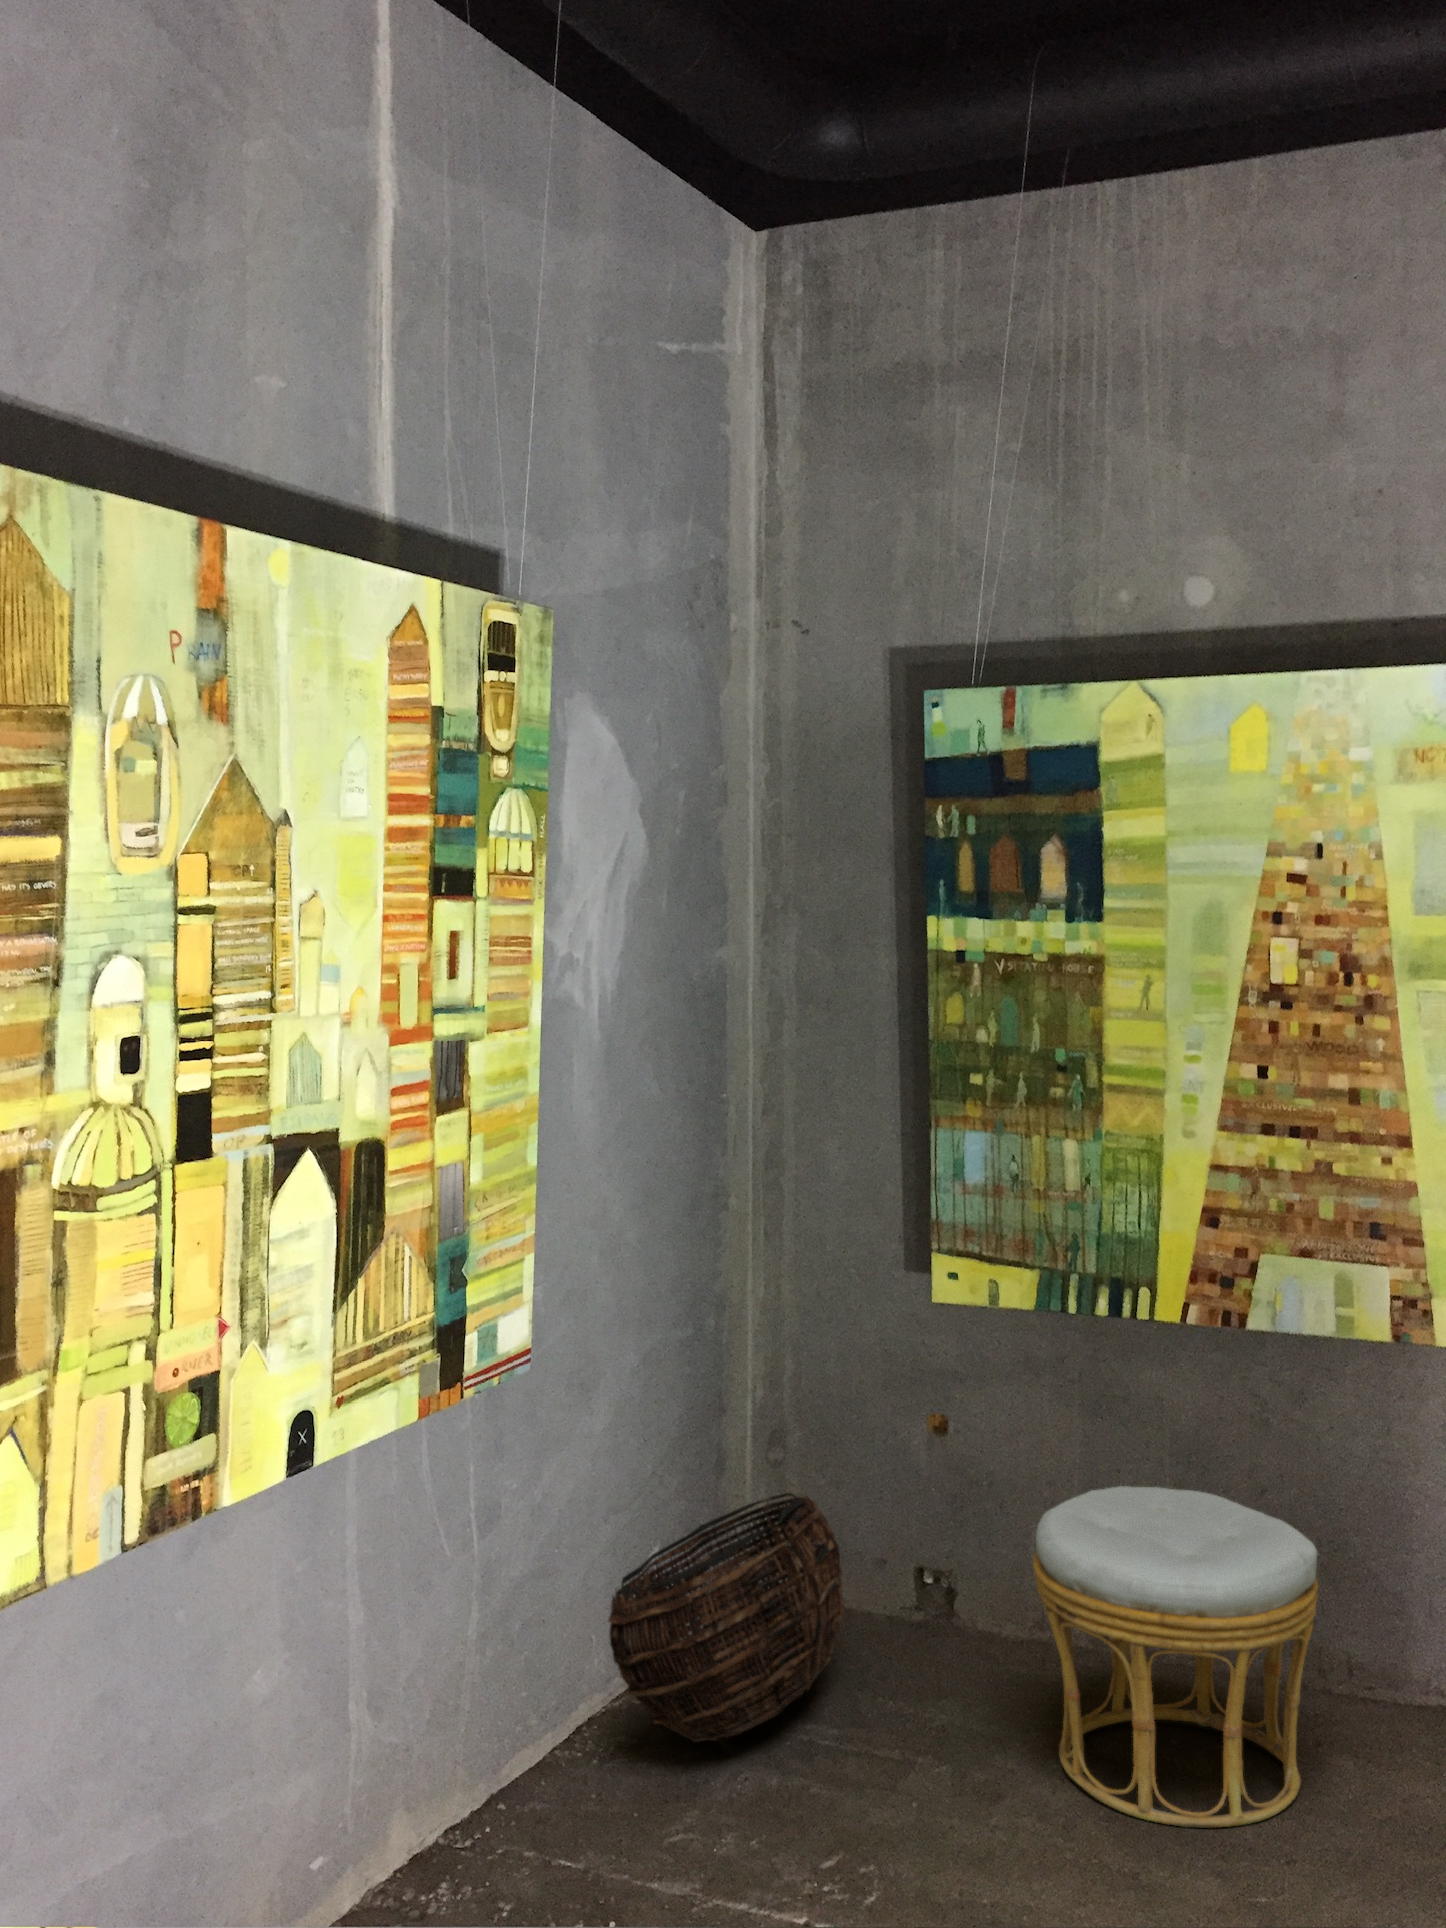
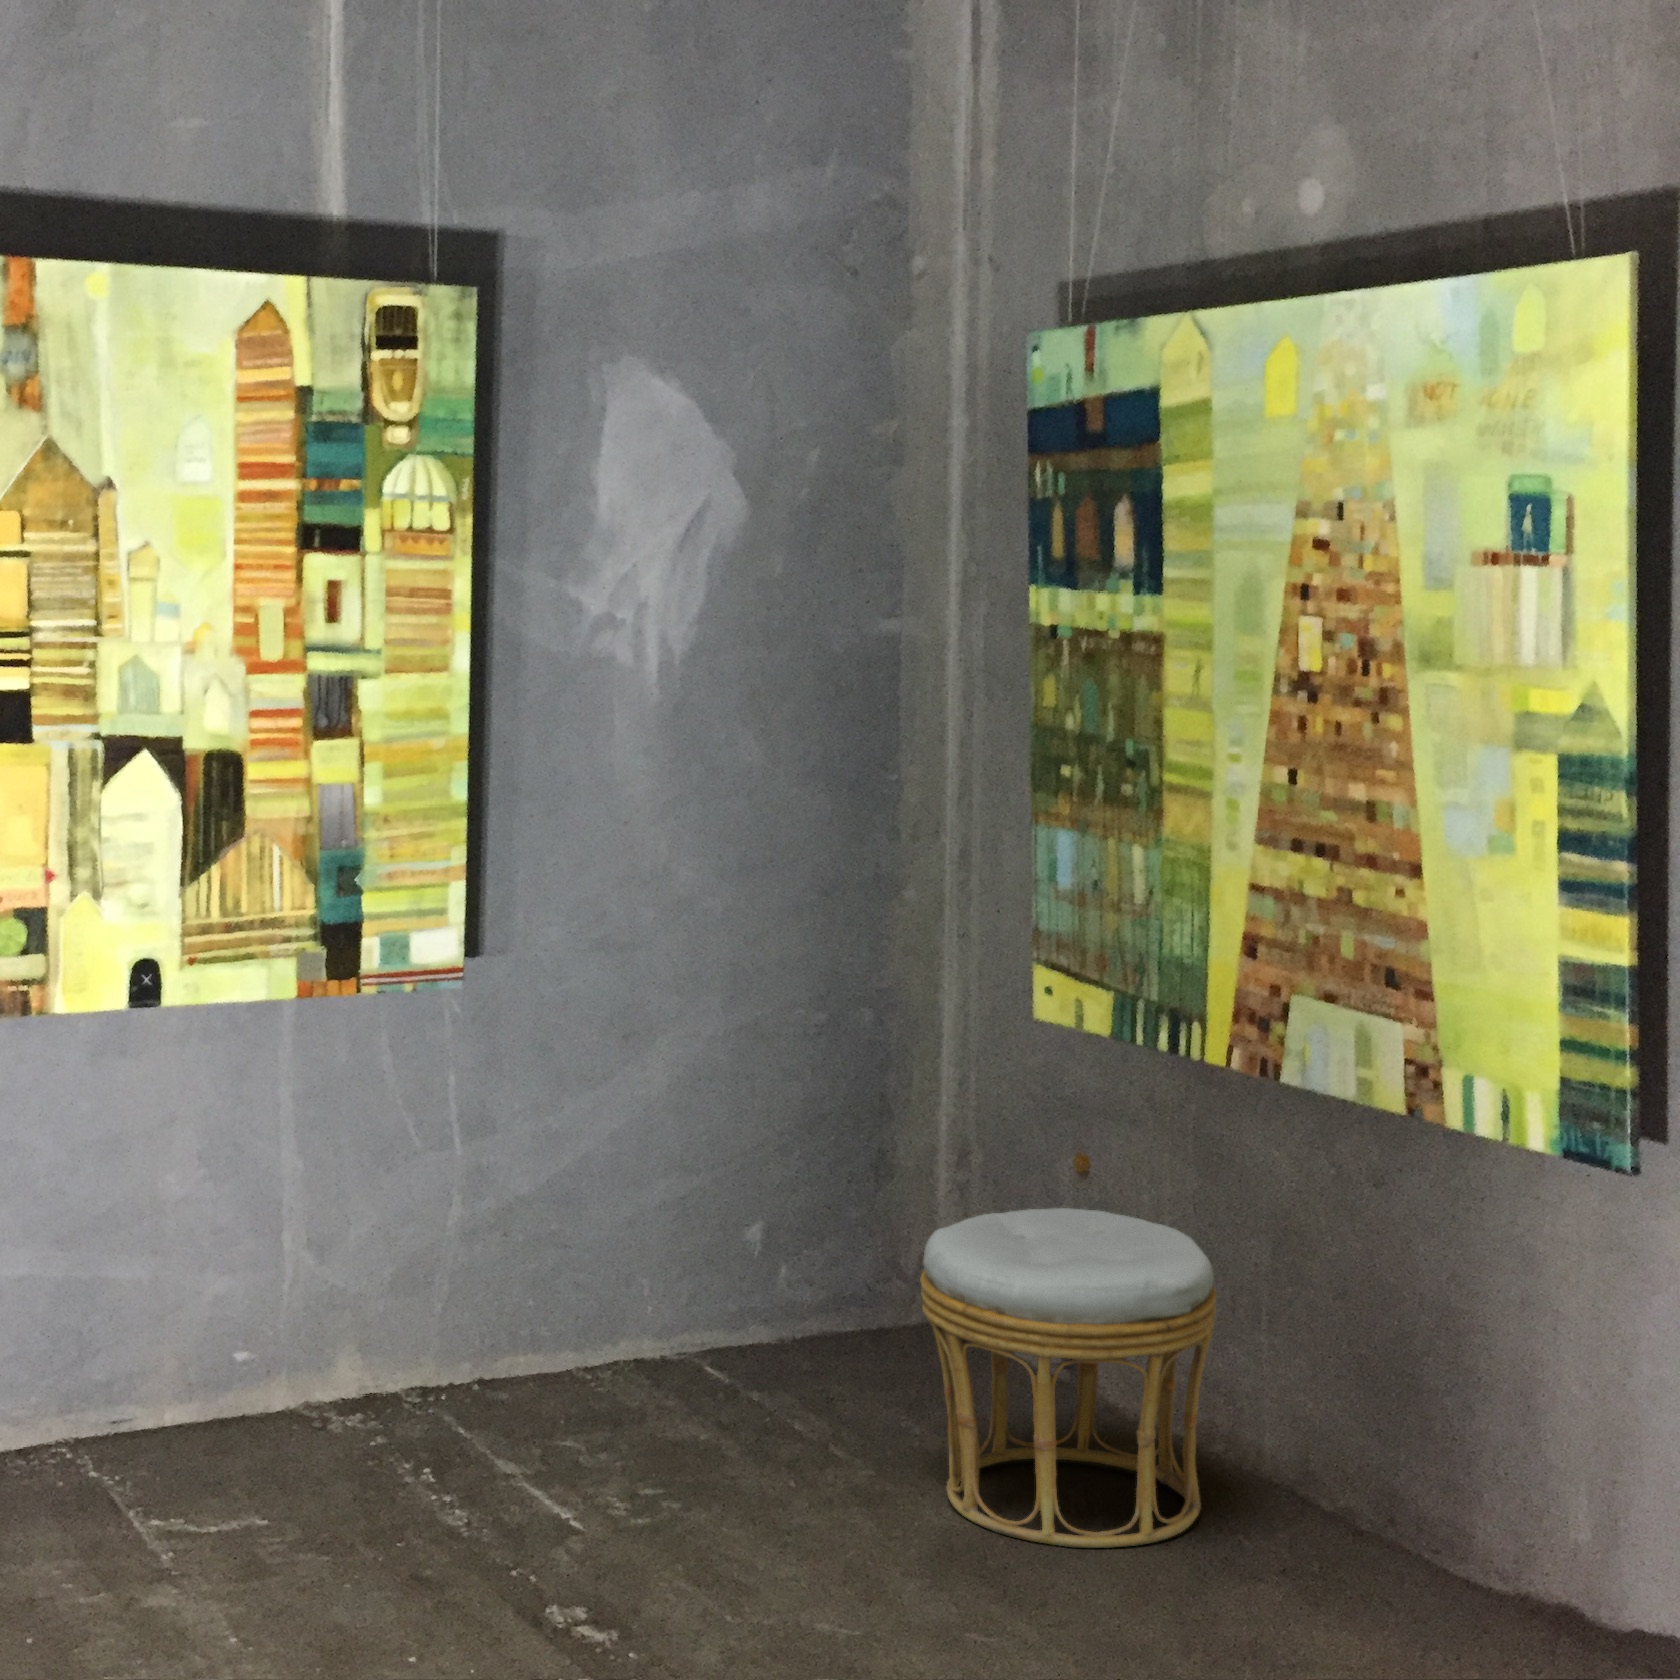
basket: present [608,1493,845,1742] -> none [574,1184,907,1386]

